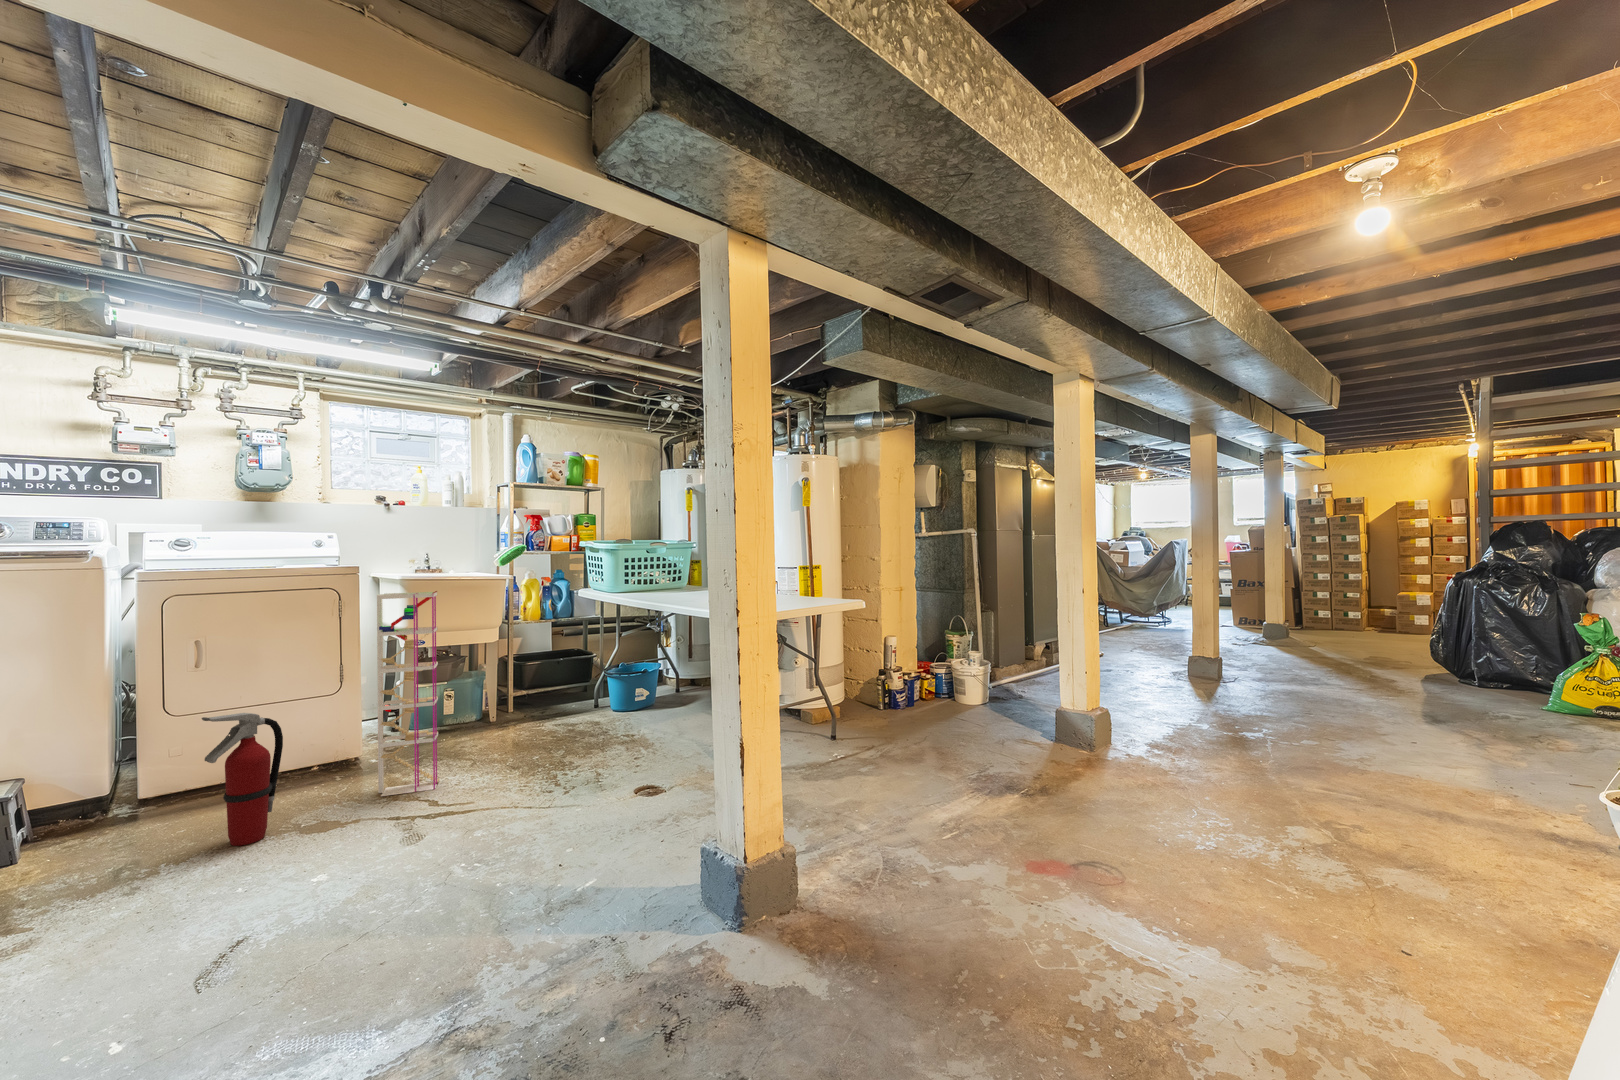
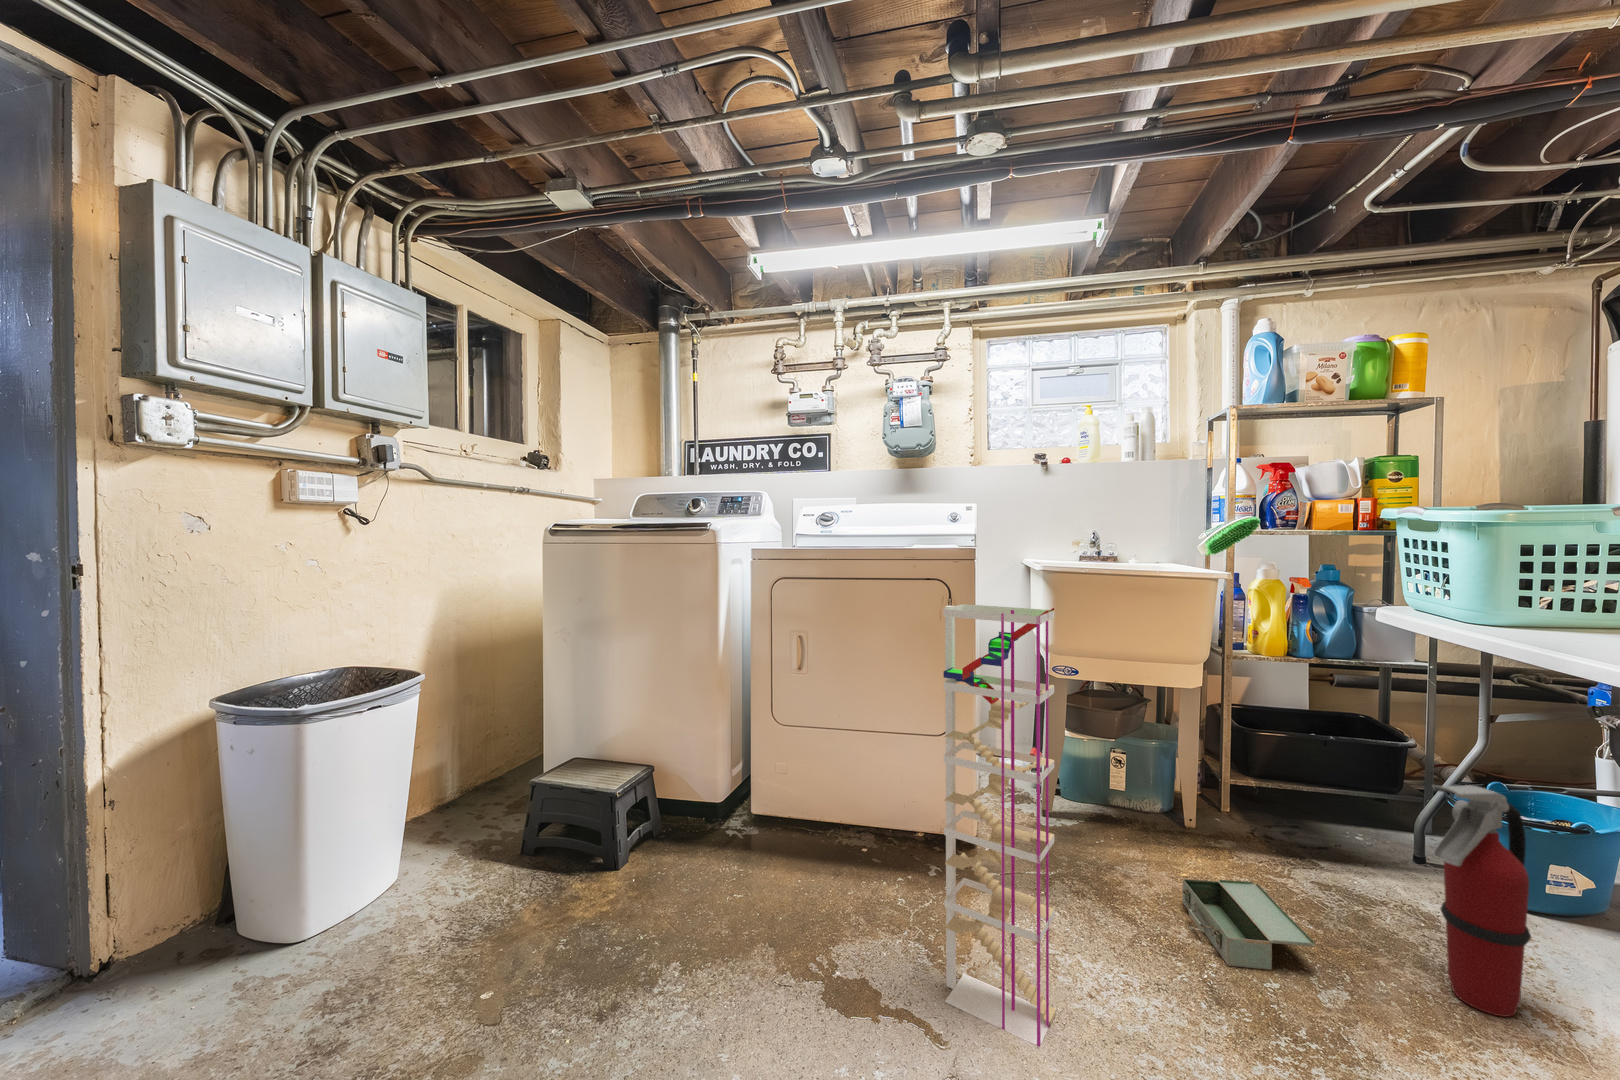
fire extinguisher: present [202,713,283,846] -> present [1432,785,1531,1017]
toolbox: none [492,718,546,747] -> present [1183,879,1315,970]

